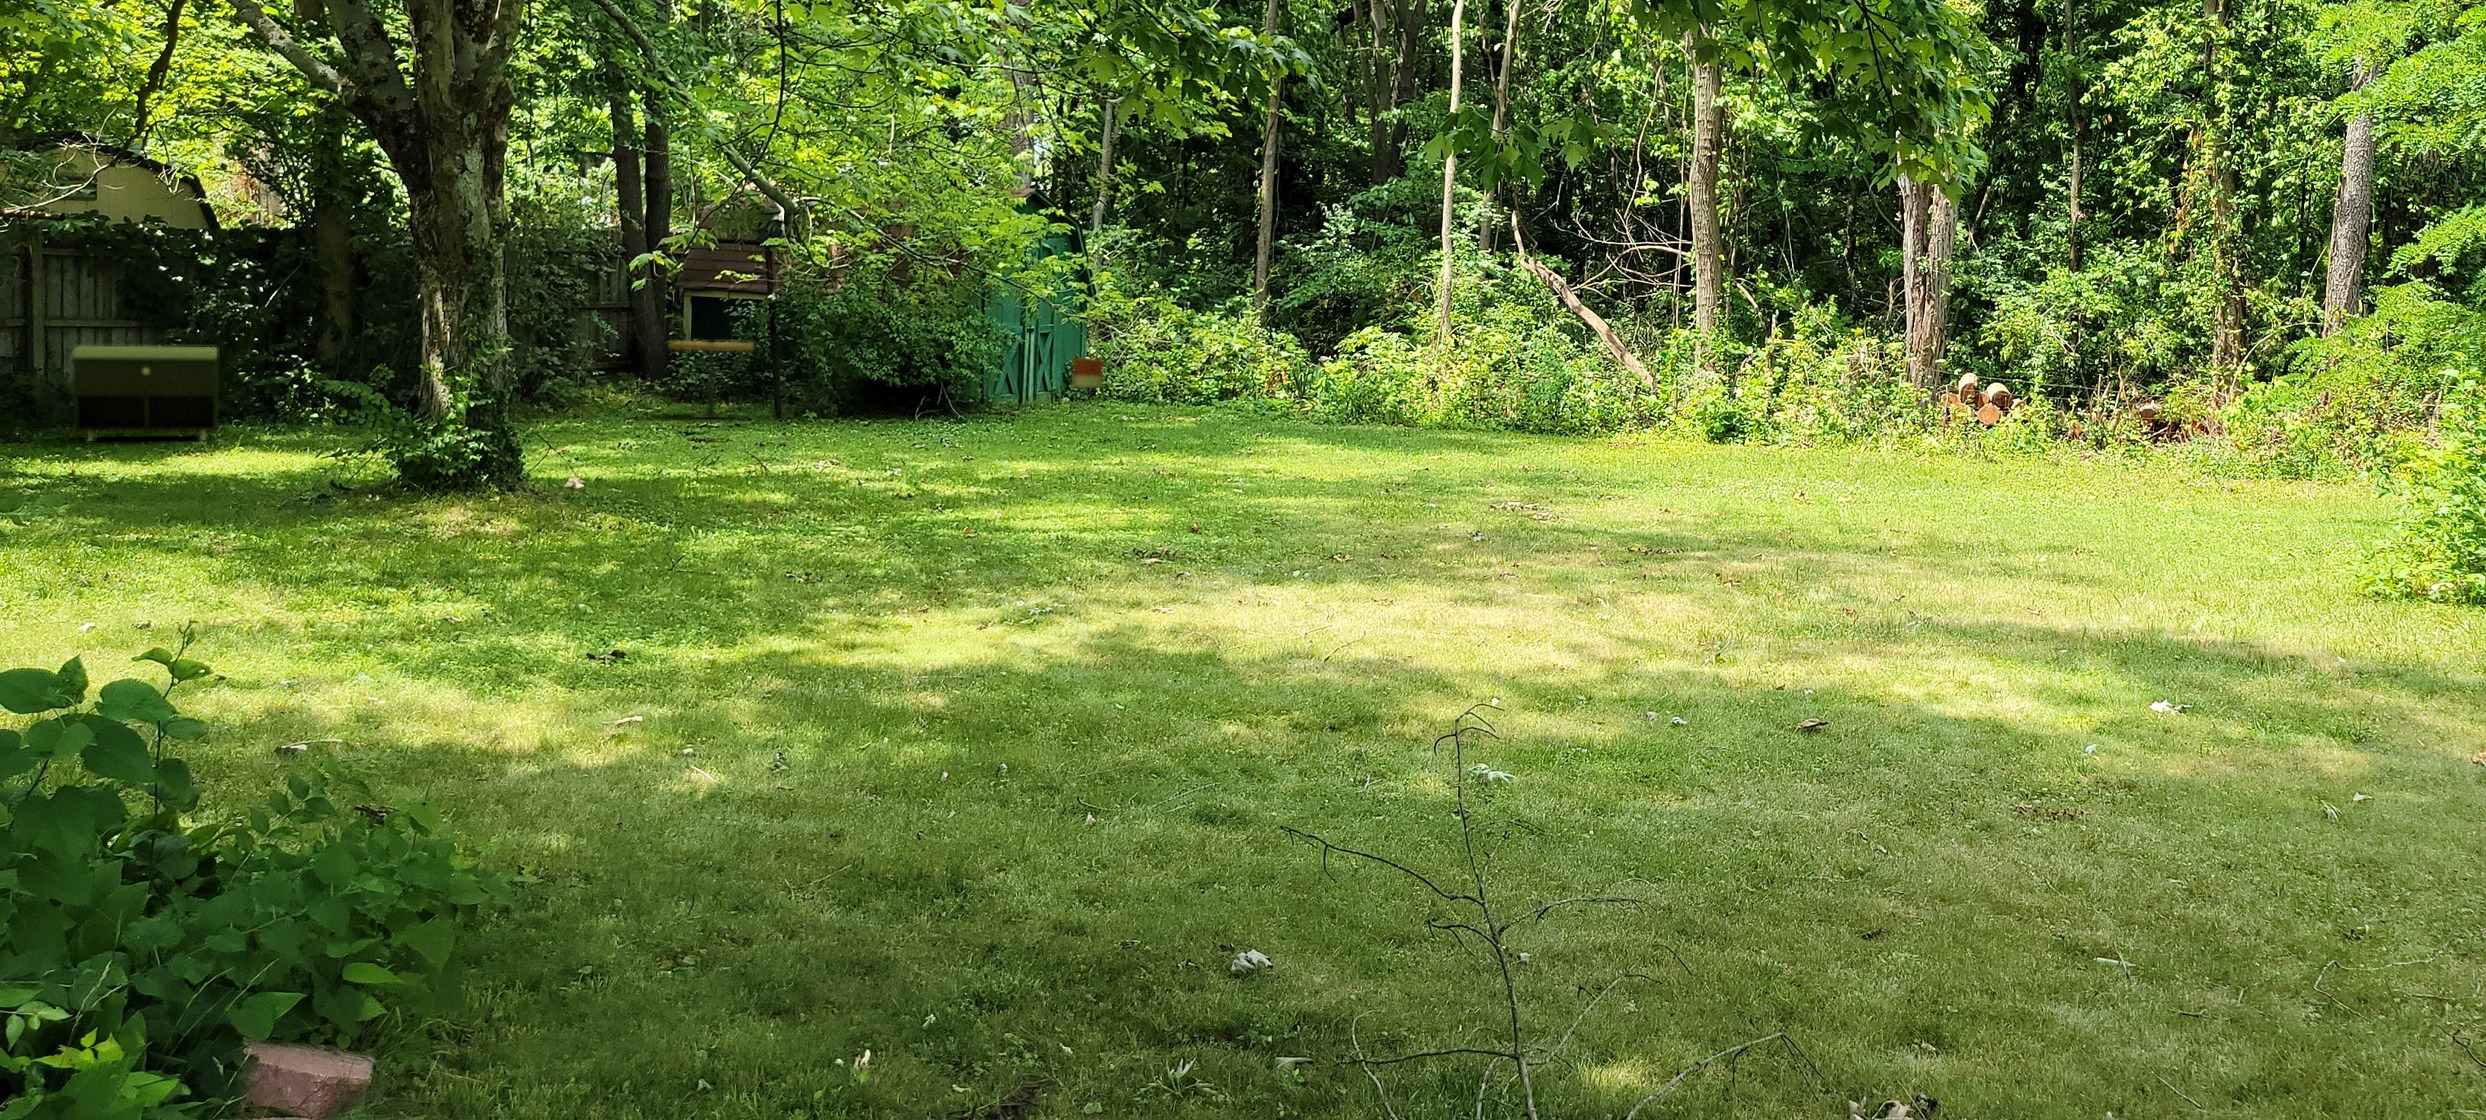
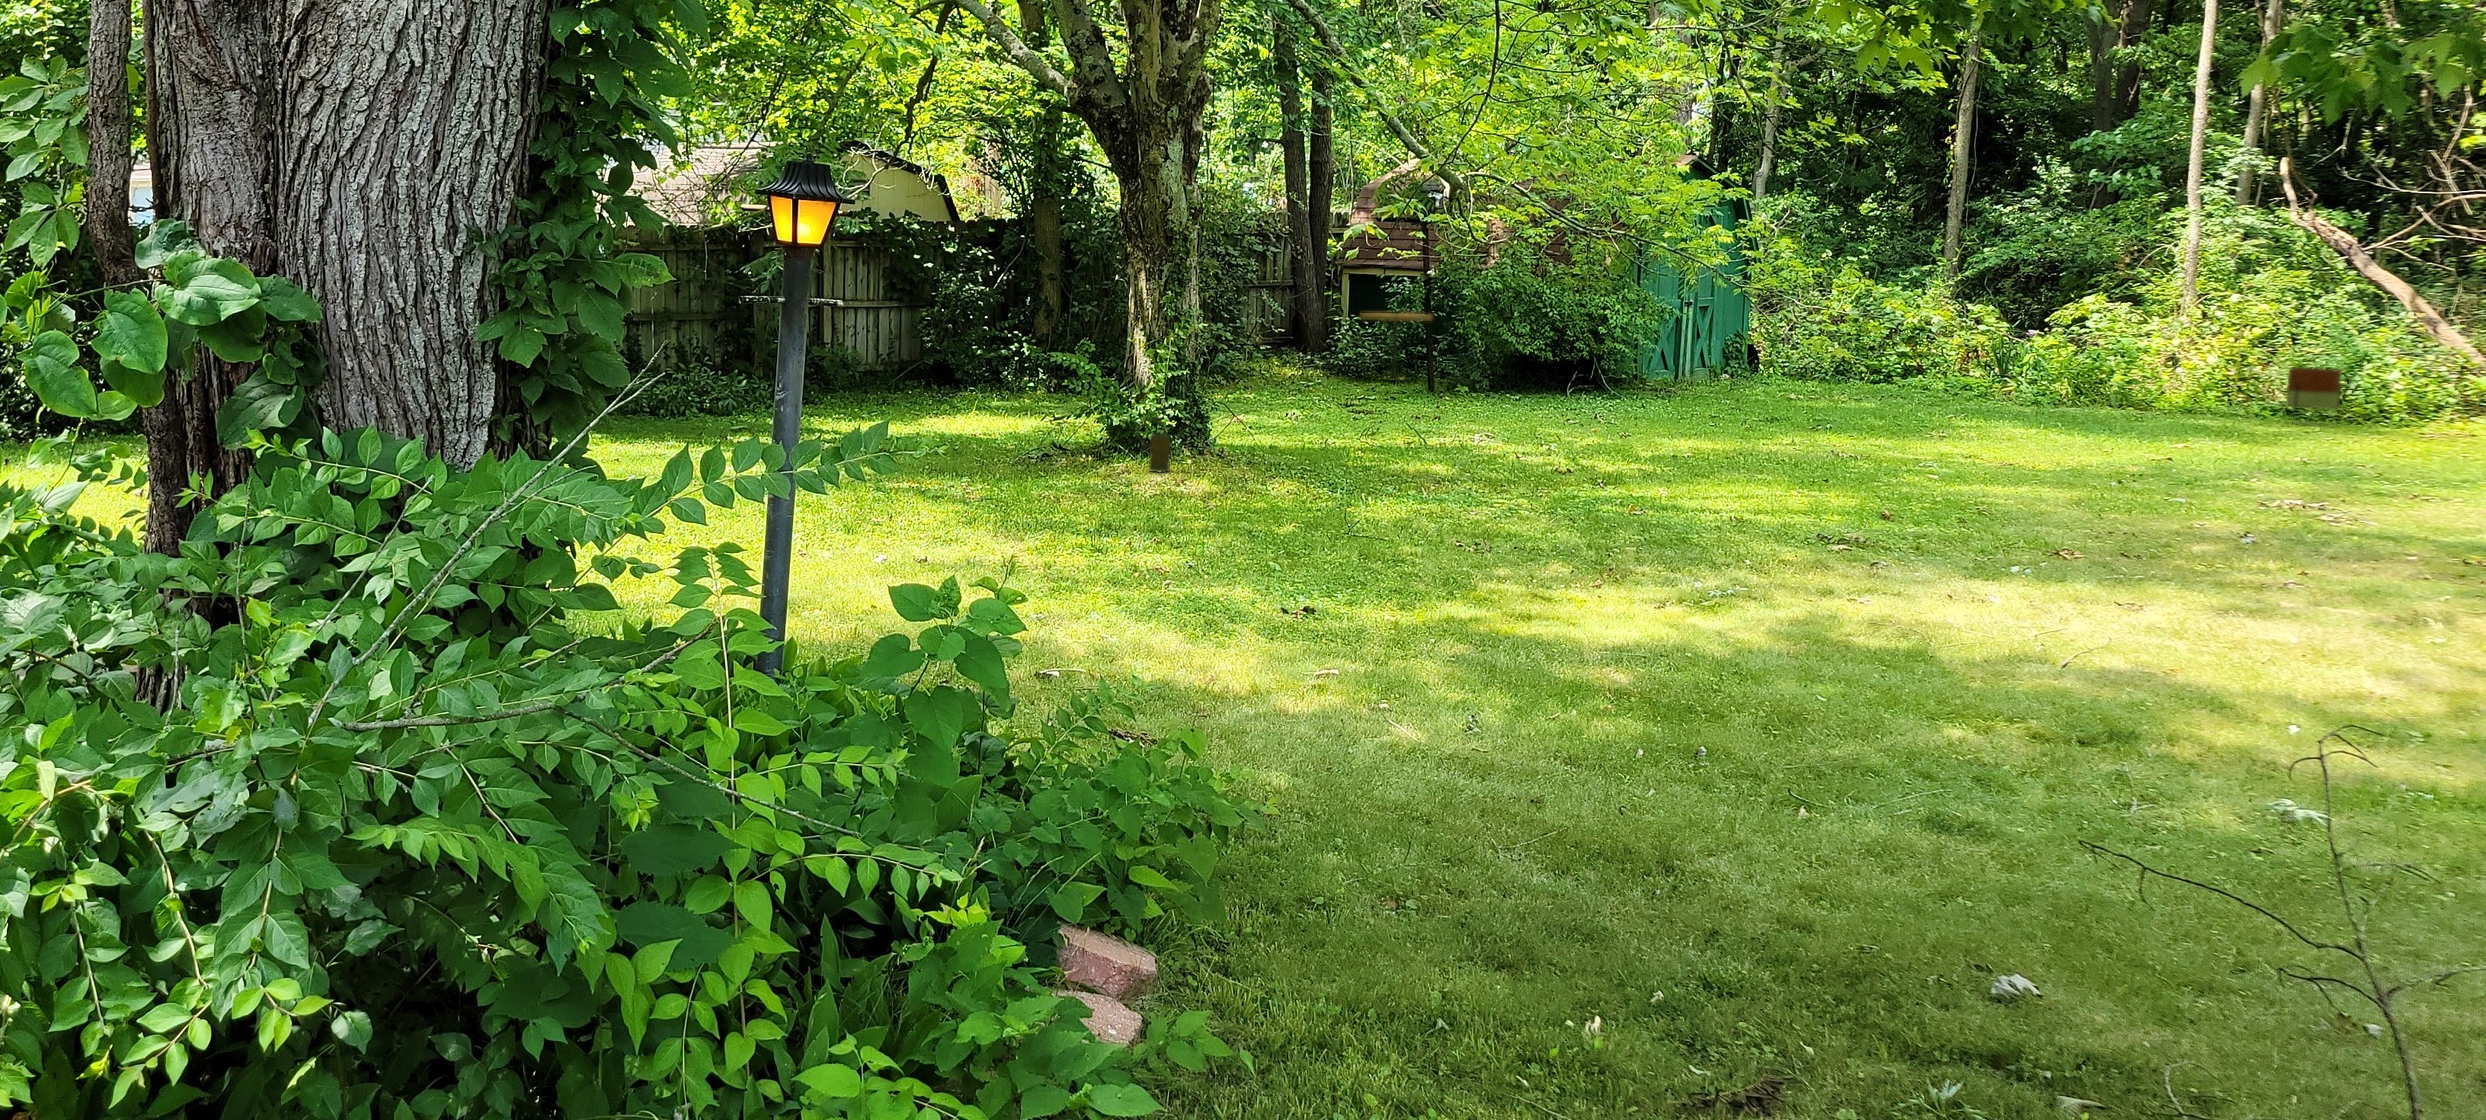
storage bench: present [73,346,218,441] -> none [925,317,1020,391]
planter: present [1073,358,1104,388] -> present [2285,367,2341,423]
watering can: none [432,456,492,517] -> present [1140,429,1181,473]

